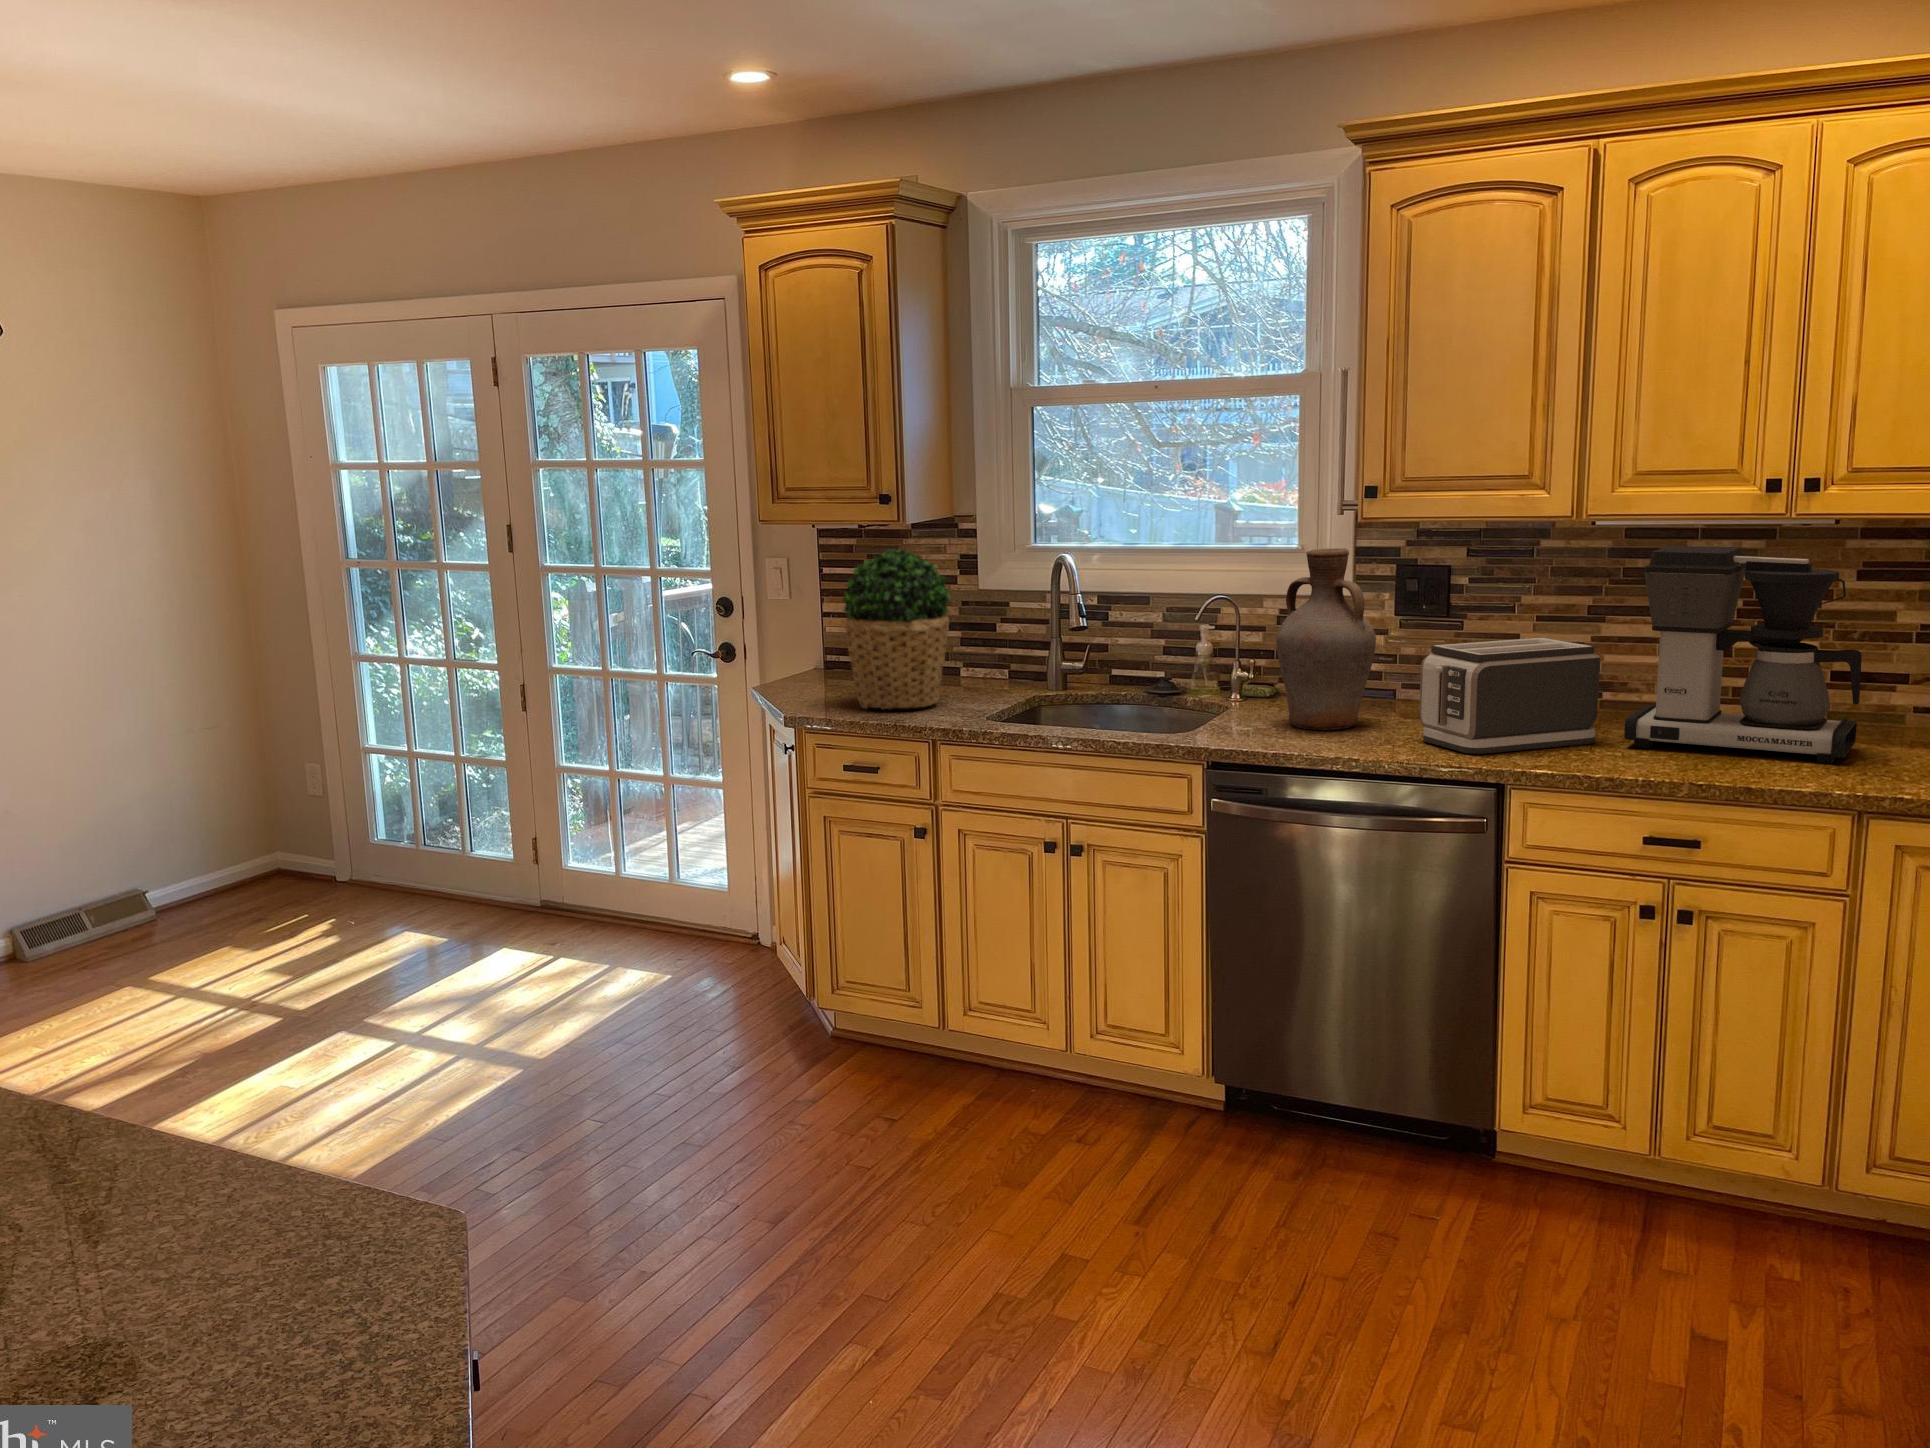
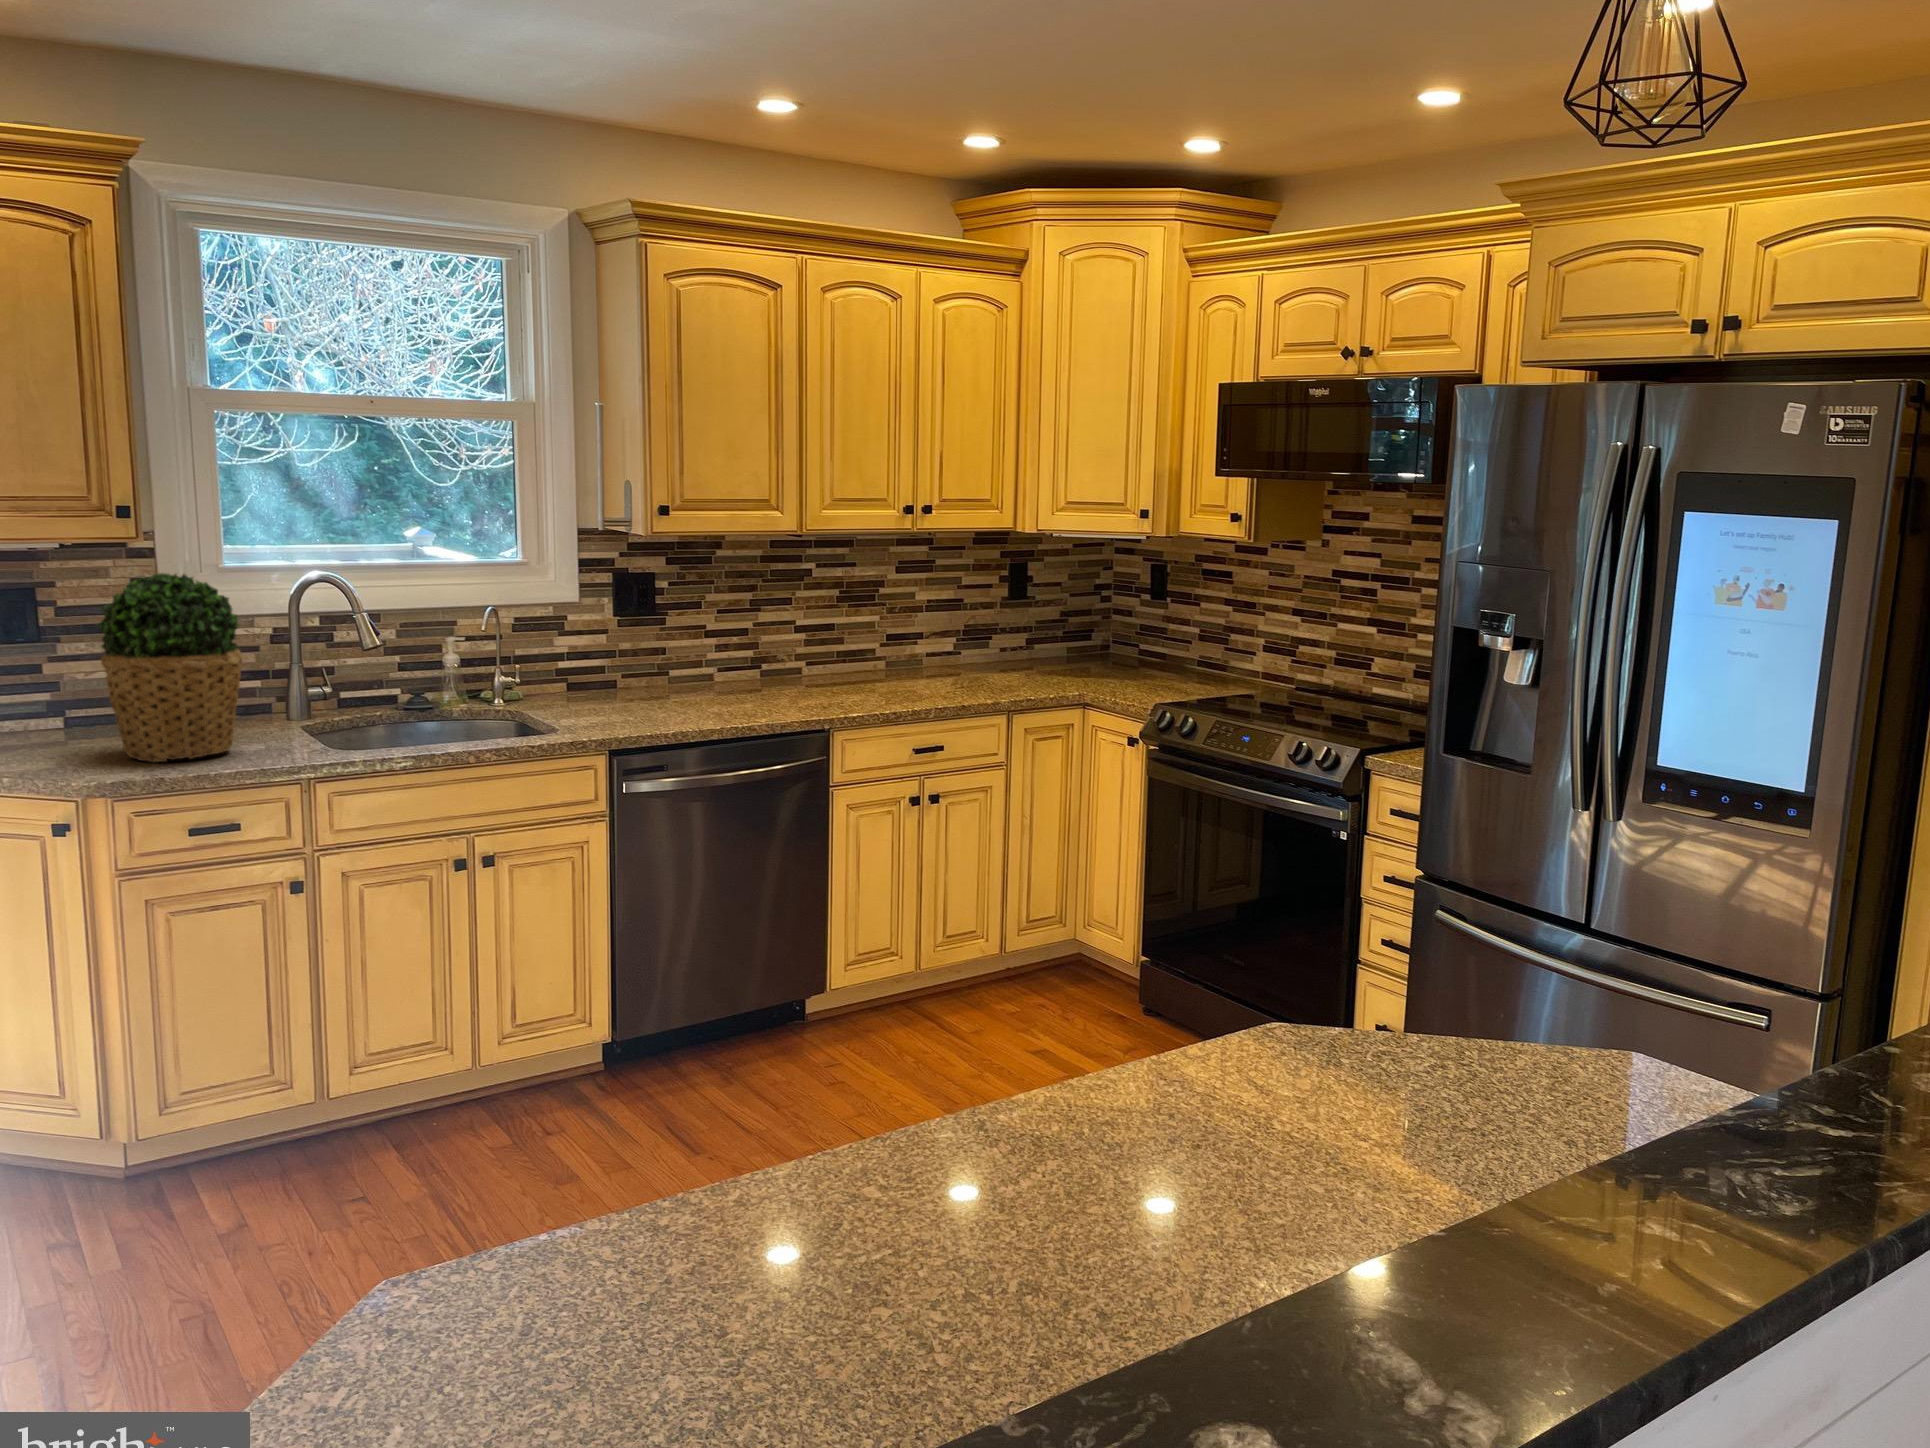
coffee maker: present [1624,546,1862,763] -> none [822,552,969,694]
vase: present [1276,548,1376,730] -> none [583,559,668,715]
toaster: present [1419,638,1600,754] -> none [727,624,824,712]

